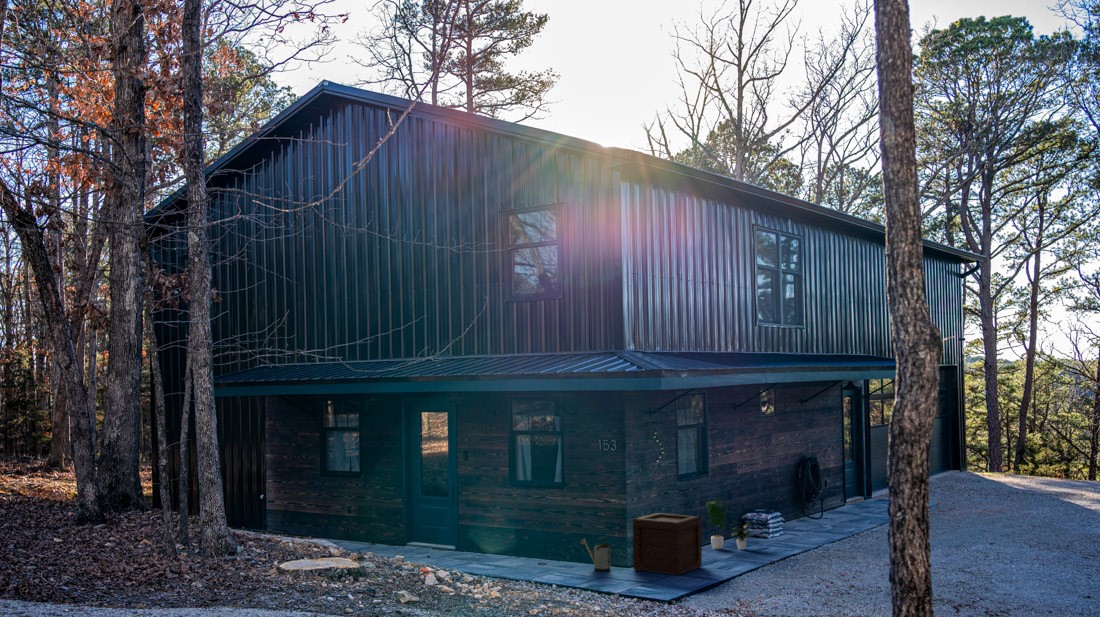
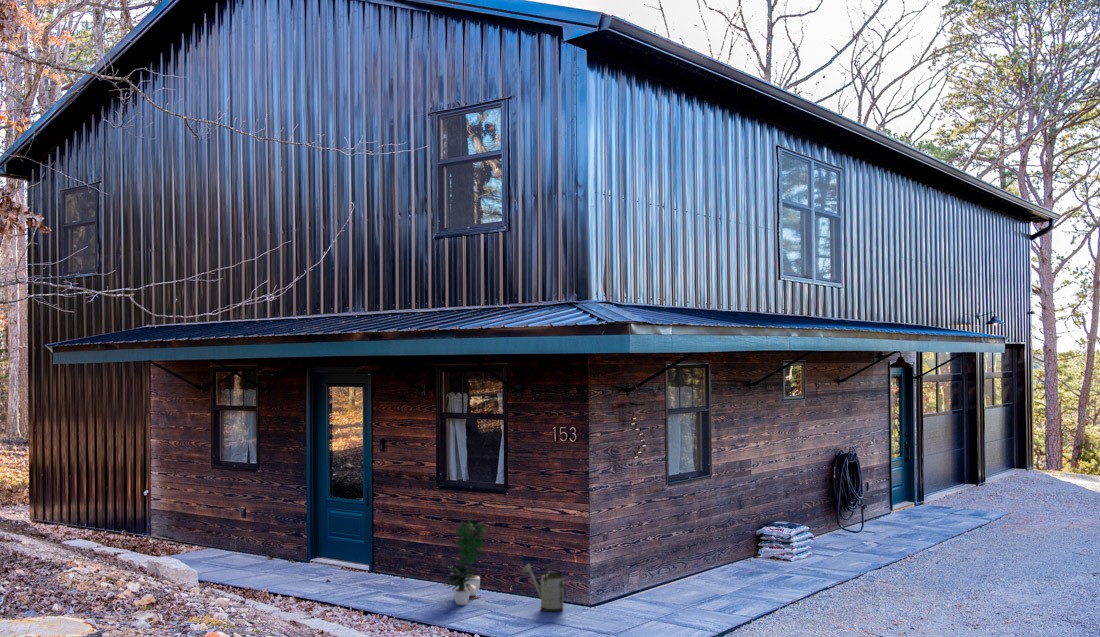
potted plant: present [706,498,751,550] -> present [445,521,487,605]
wooden crate: present [633,513,702,575] -> none [596,529,695,623]

